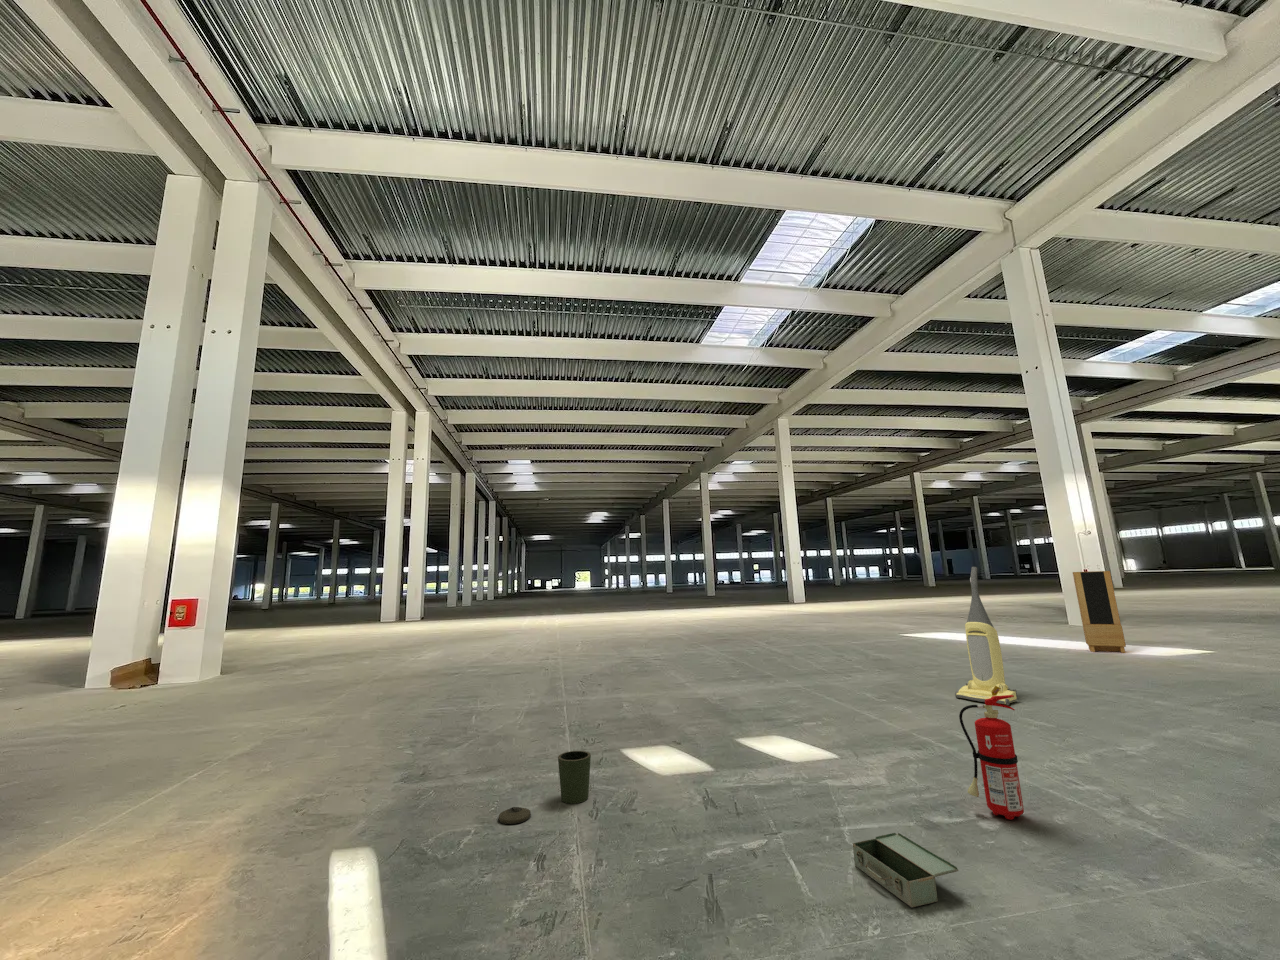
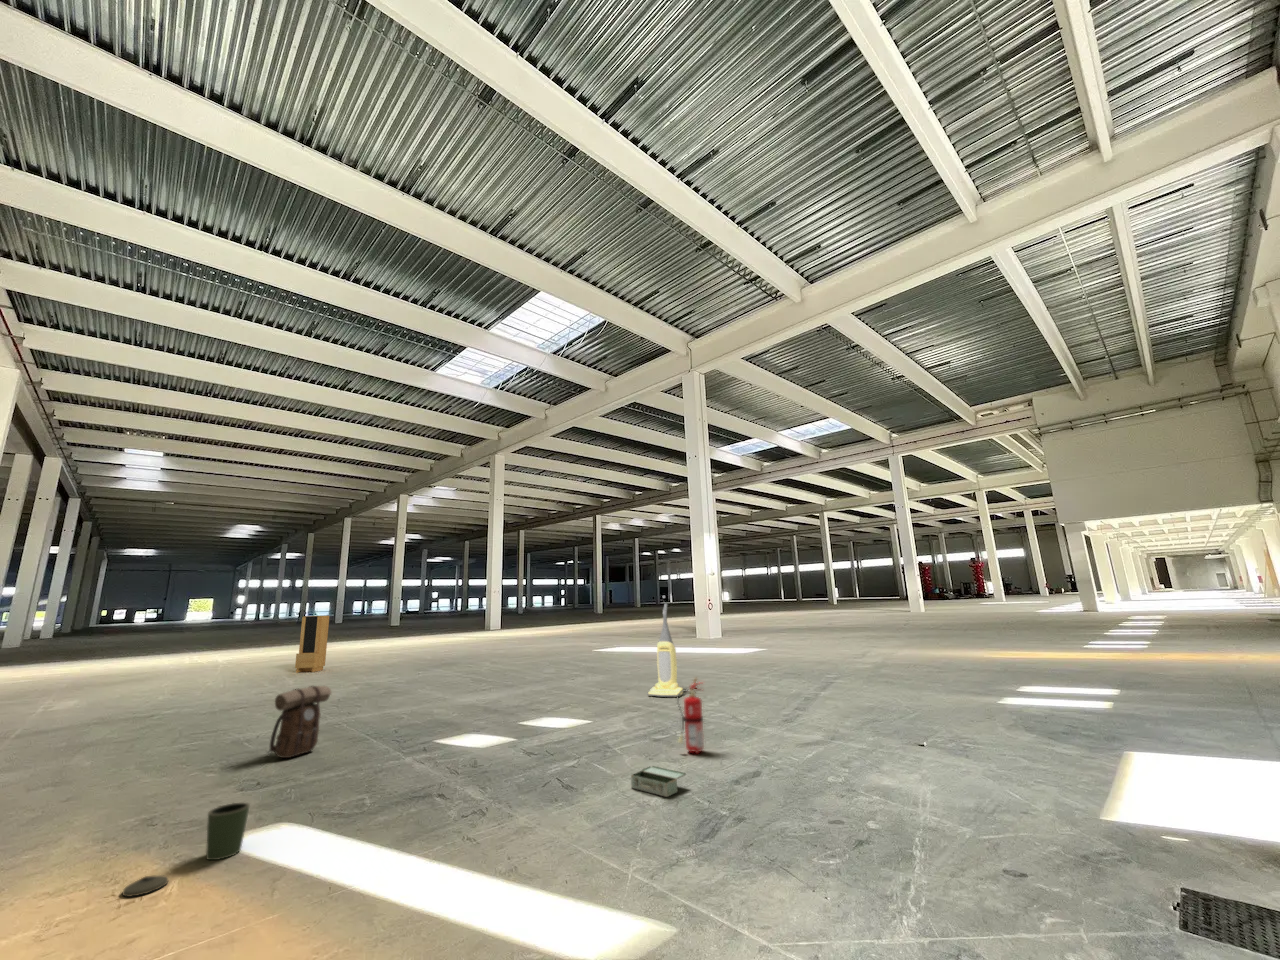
storage cabinet: present [1073,571,1126,653] -> present [295,616,329,673]
backpack: none [499,652,553,723] -> present [269,686,331,758]
trash can: present [498,751,591,824] -> present [122,803,250,897]

